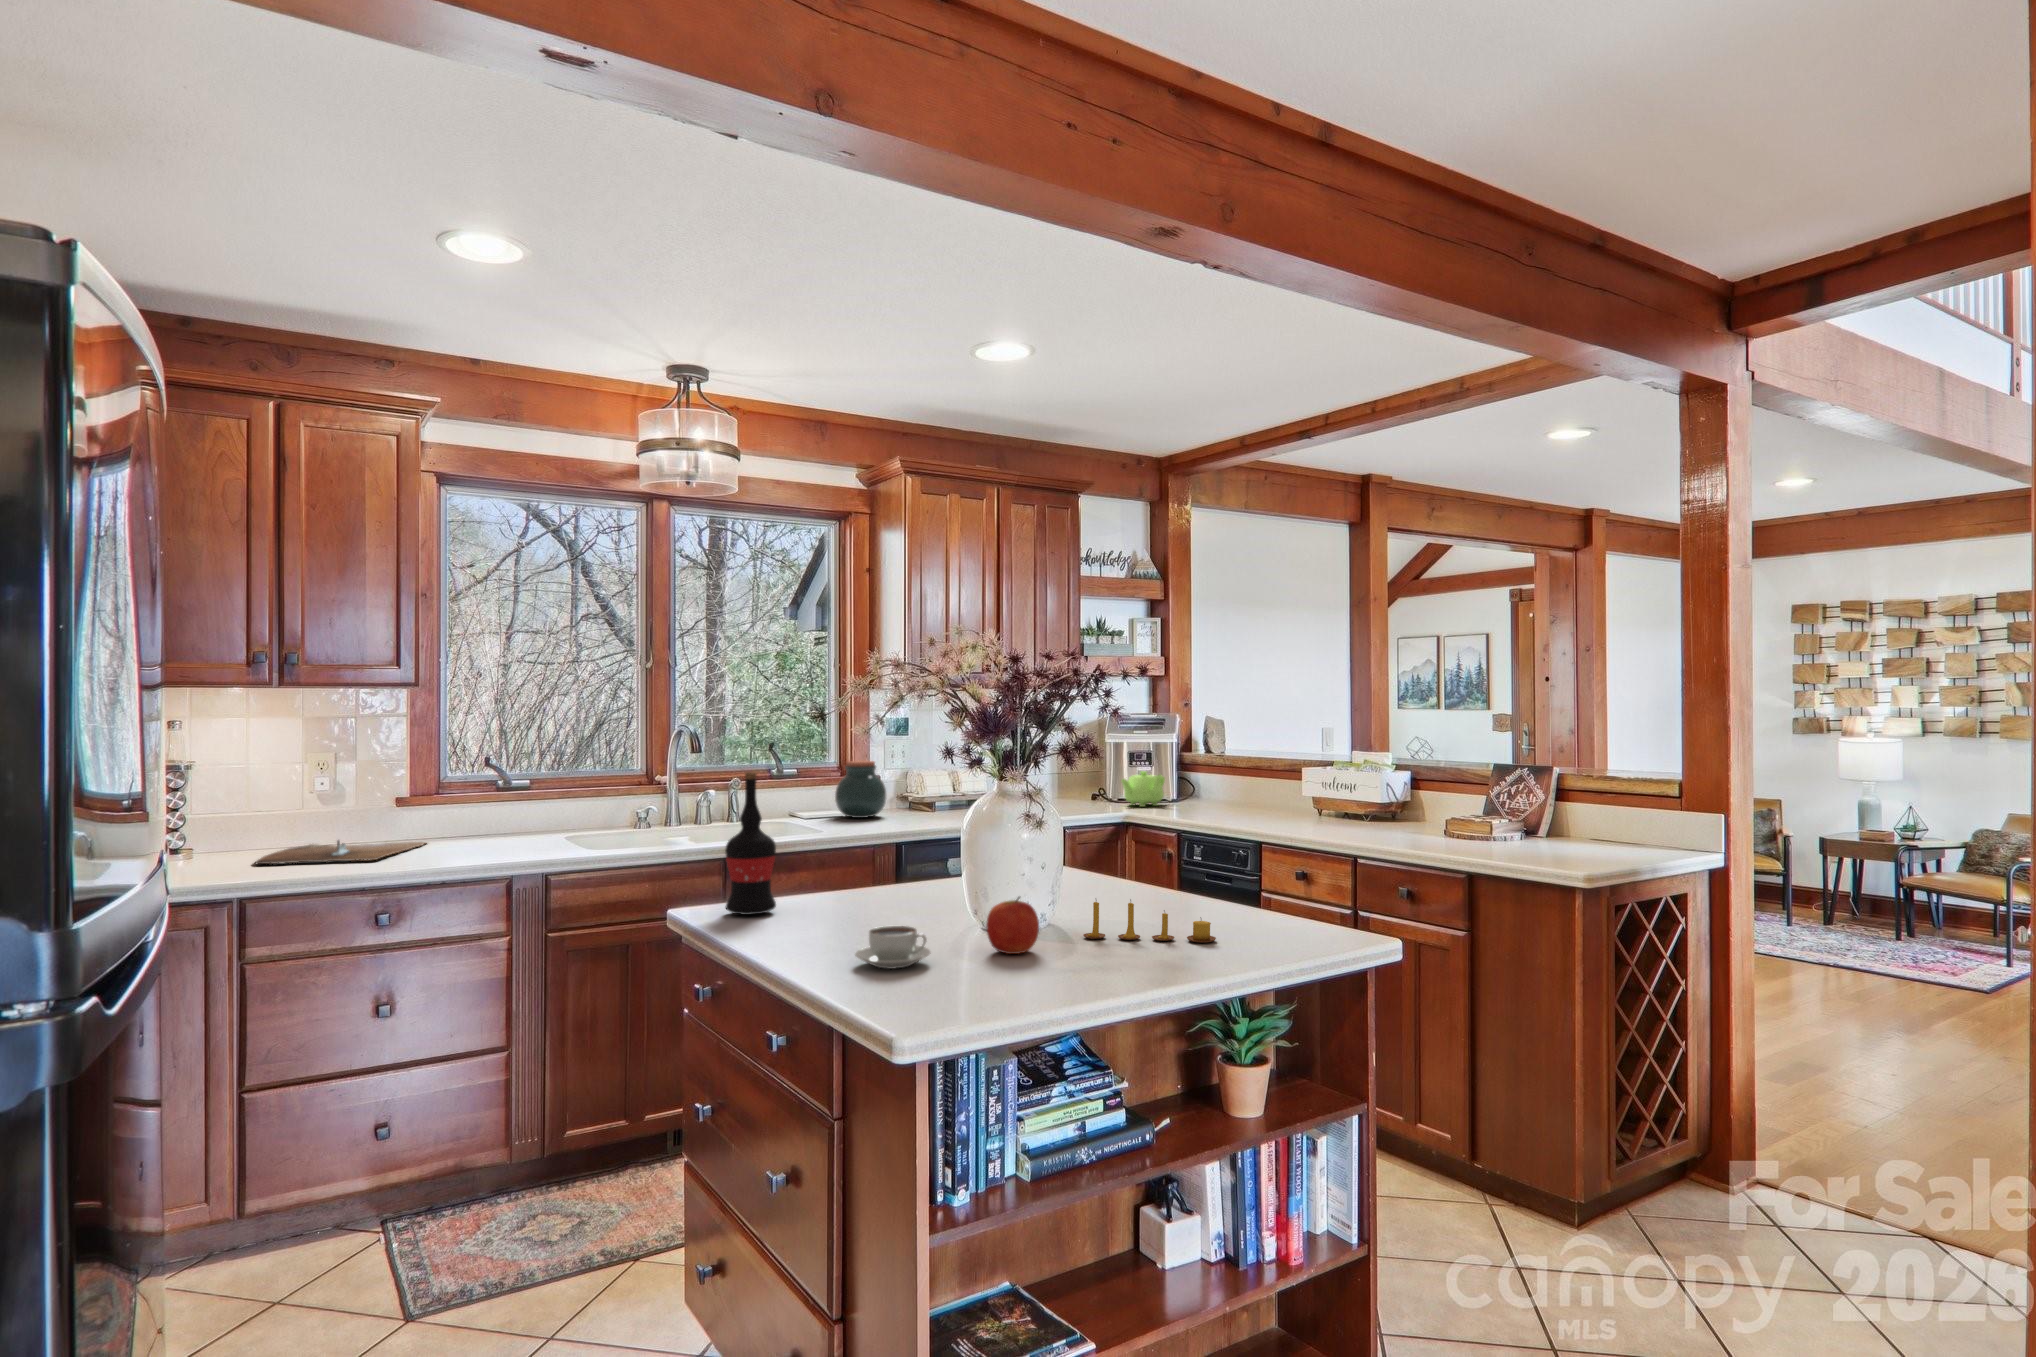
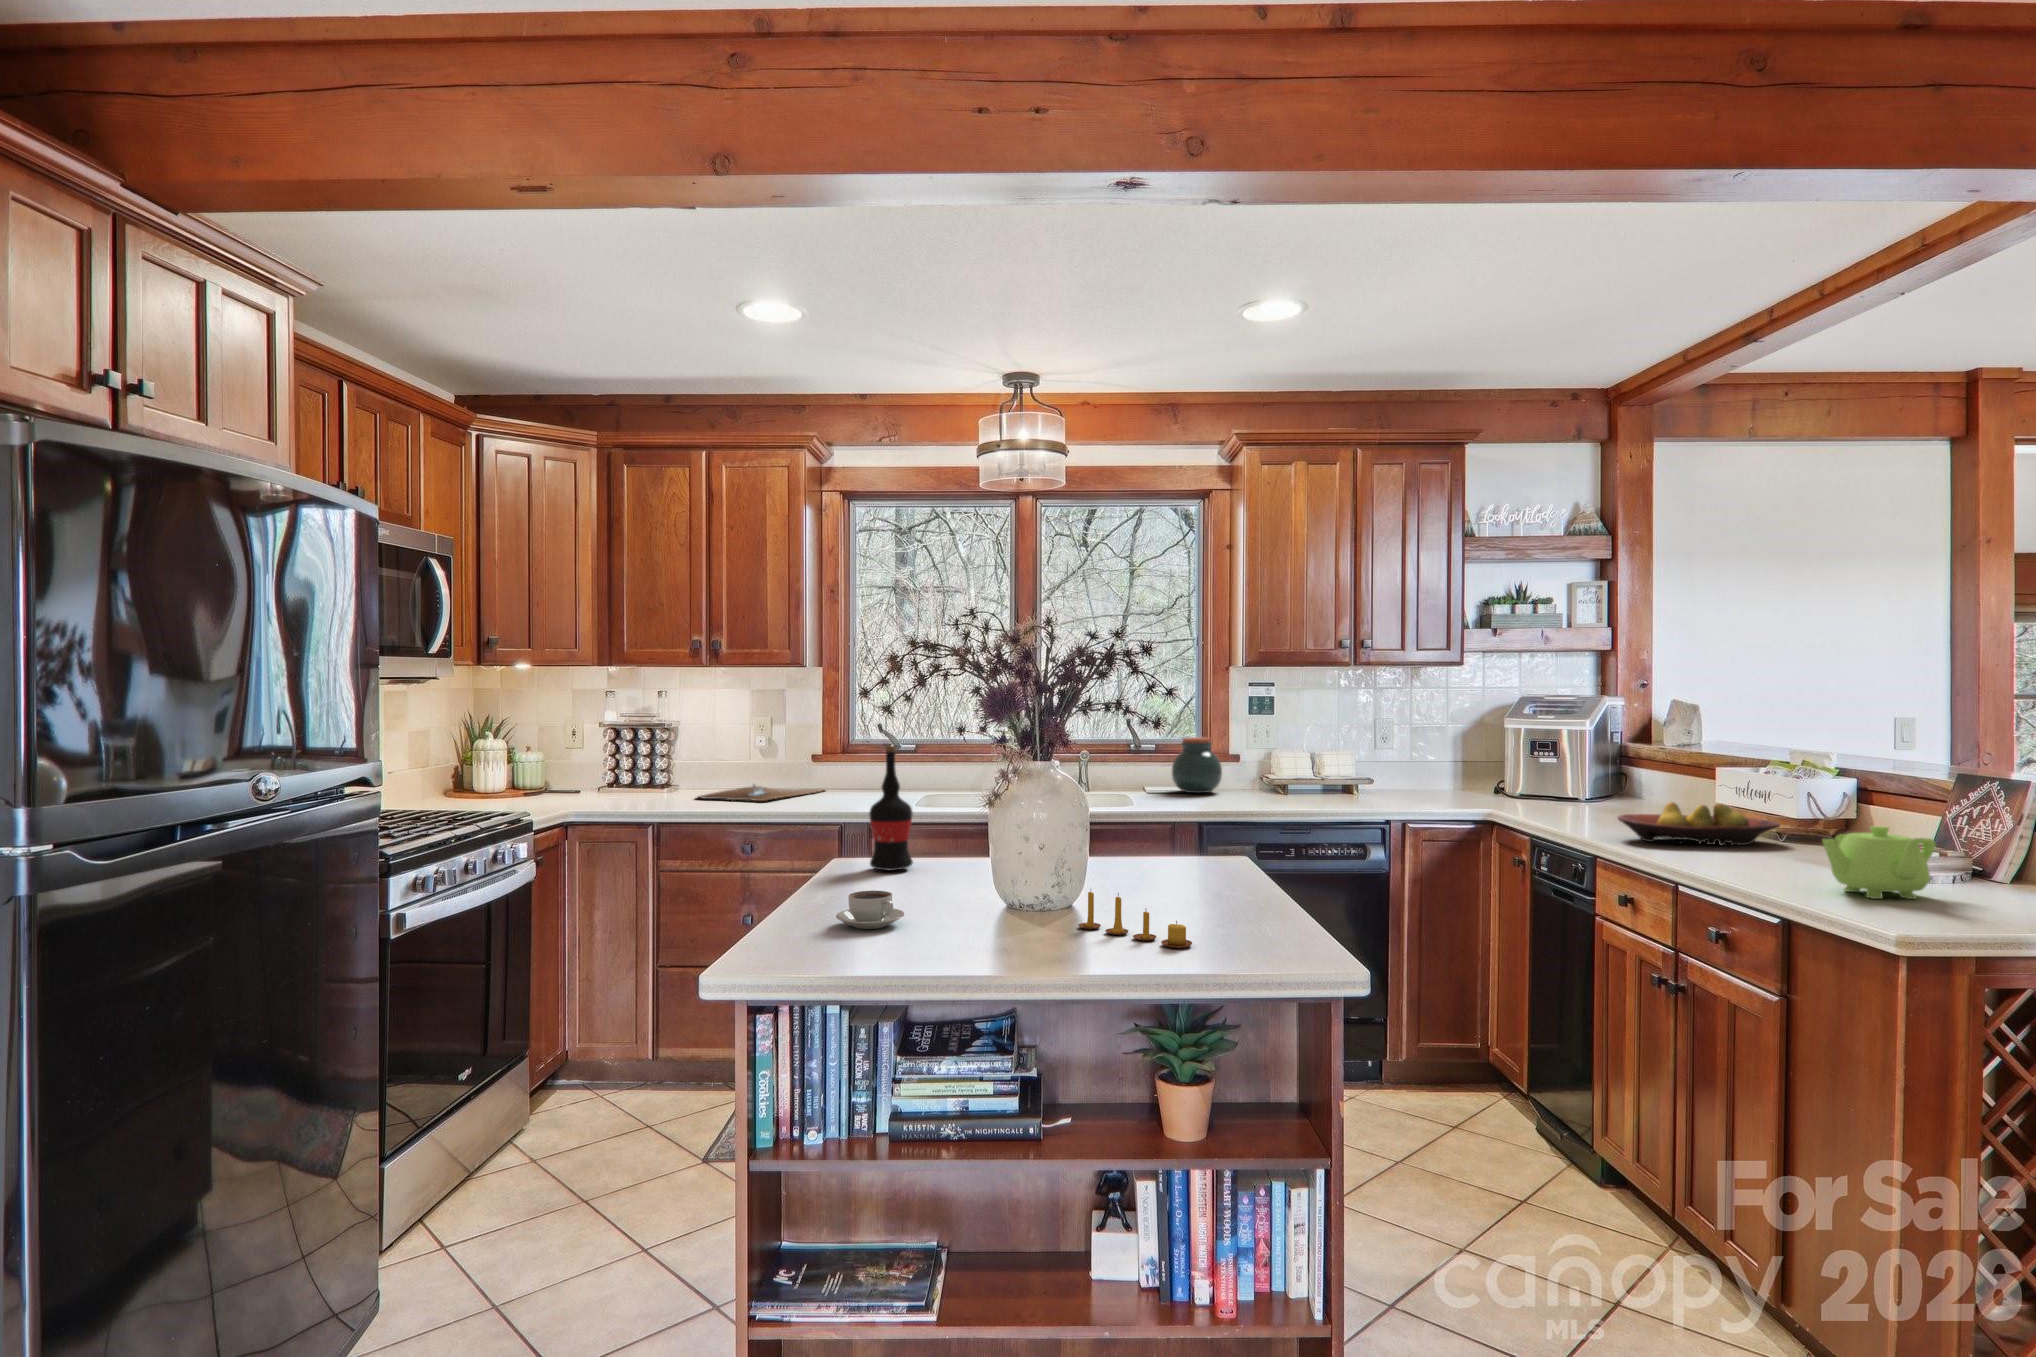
teapot: present [1121,771,1165,807] -> present [1822,826,1936,899]
fruit bowl: none [1264,795,1371,830] -> present [1618,802,1780,845]
apple: present [986,897,1039,954] -> none [961,877,1013,931]

